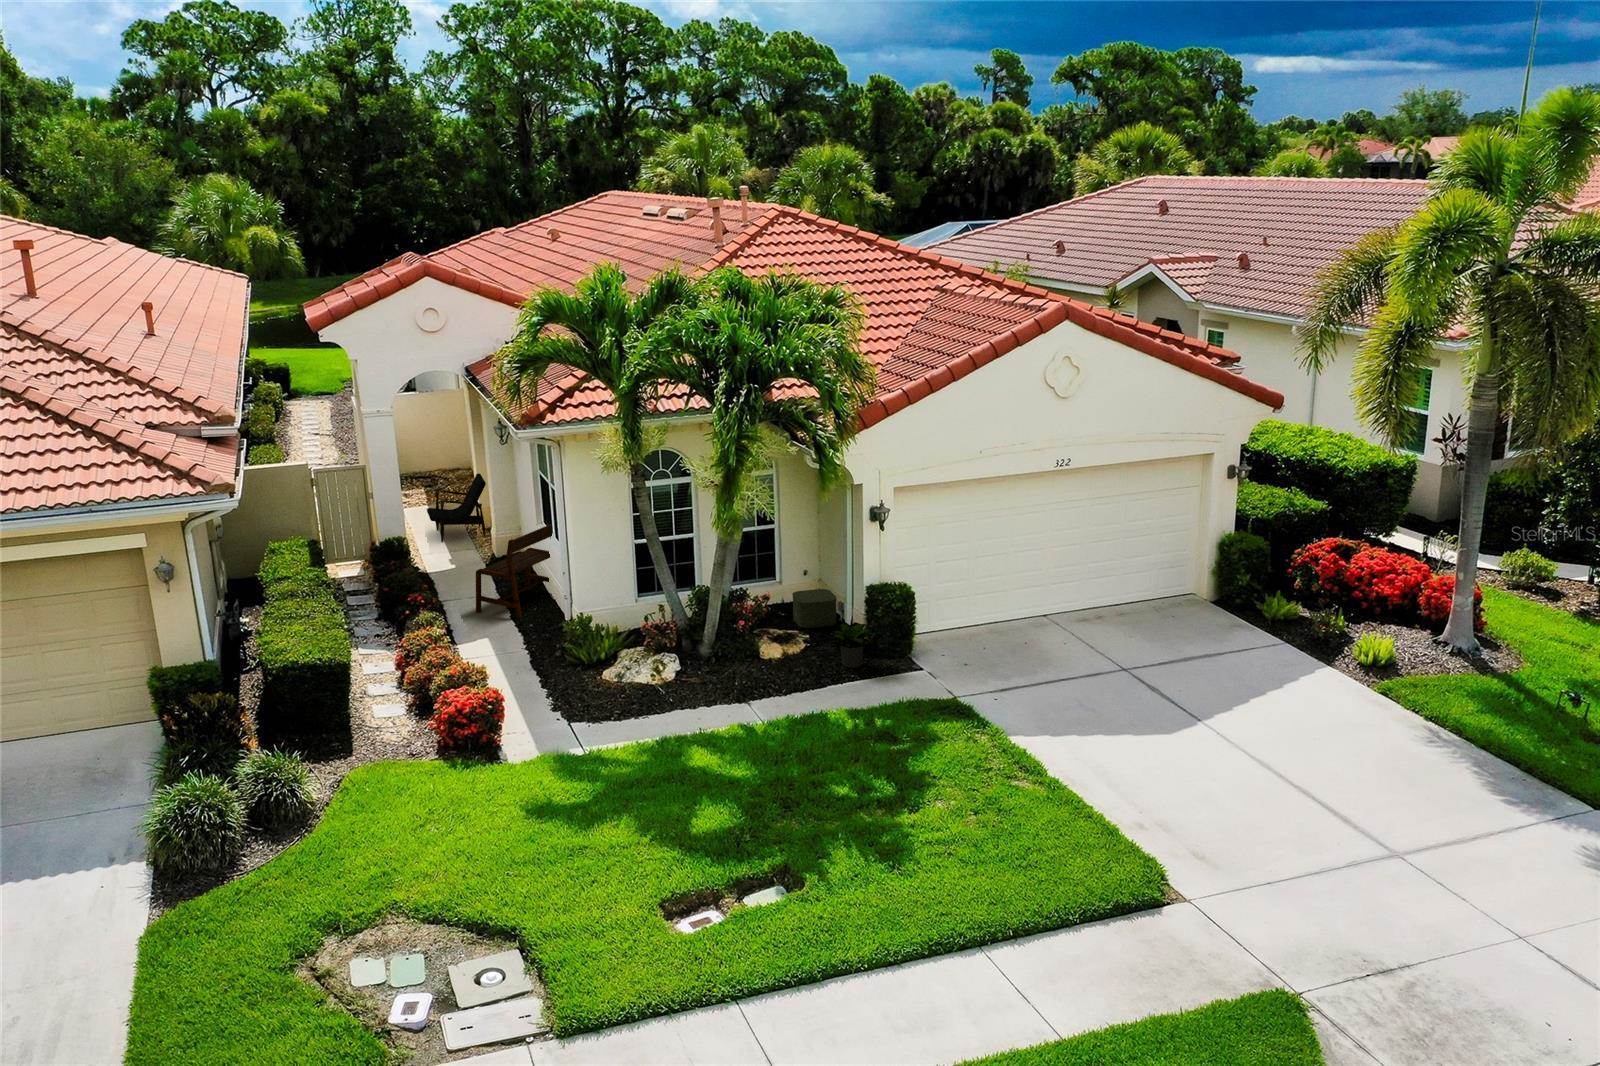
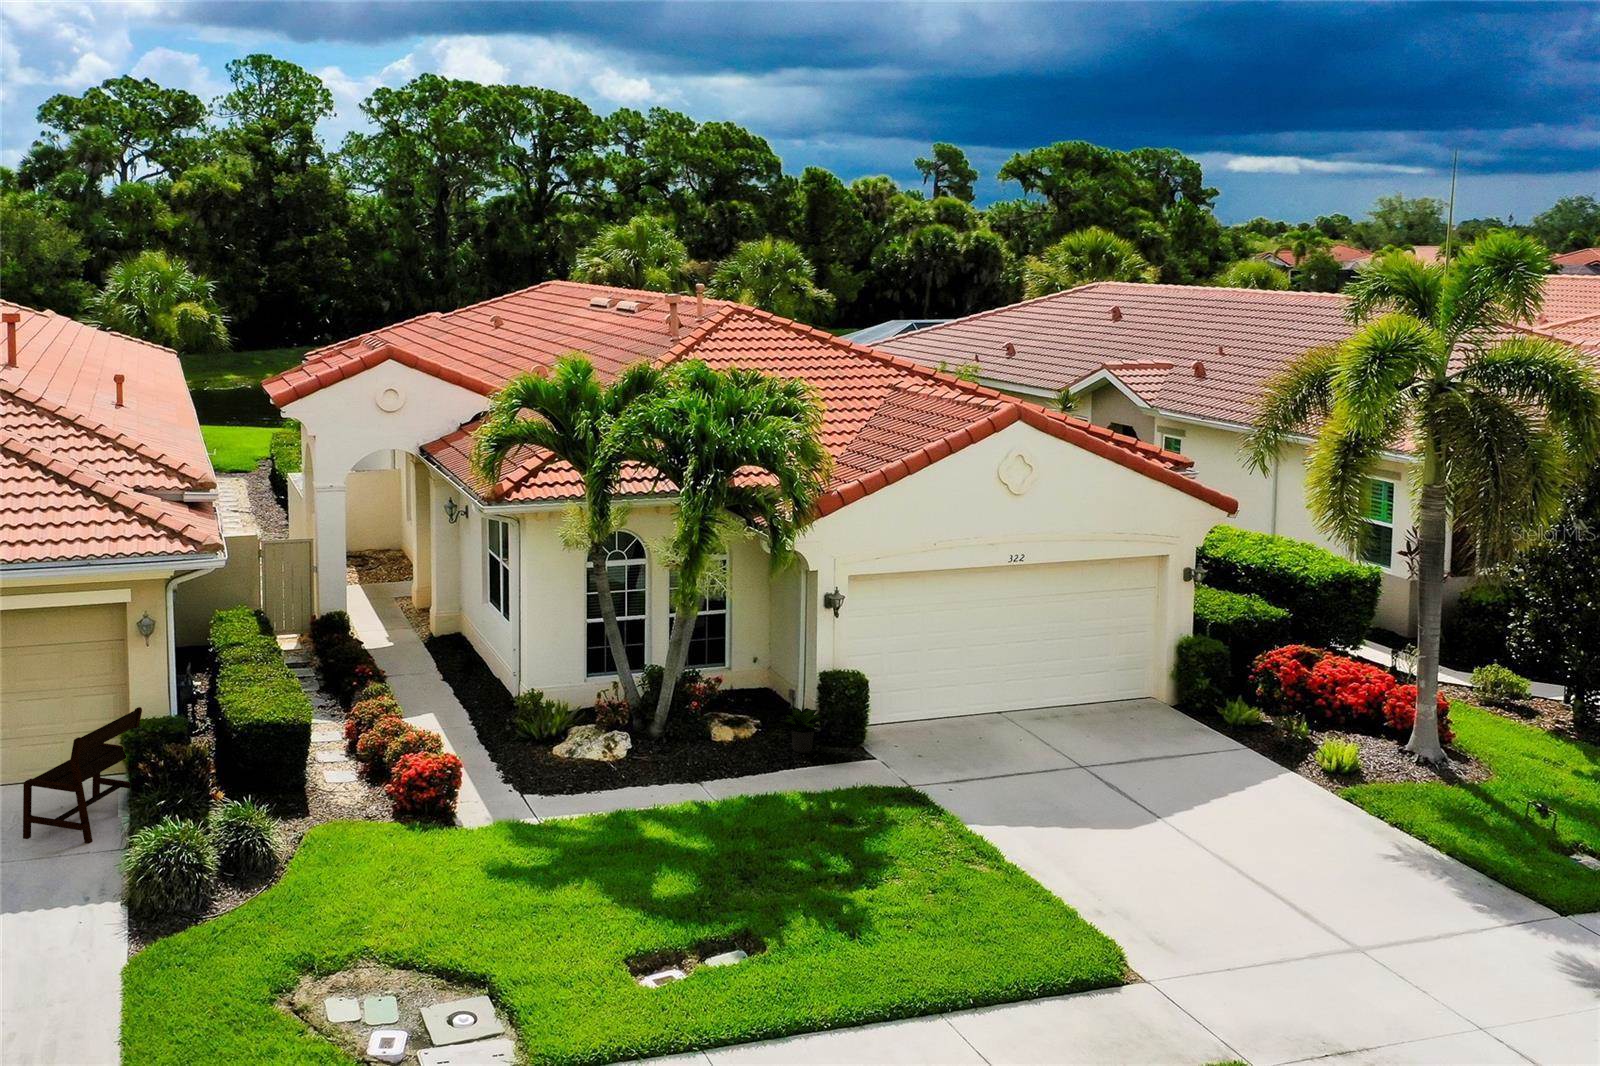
lounge chair: present [427,473,486,543] -> none [366,554,429,623]
bench: present [476,524,552,618] -> present [23,707,142,843]
storage box: present [792,589,837,628] -> none [743,677,787,715]

